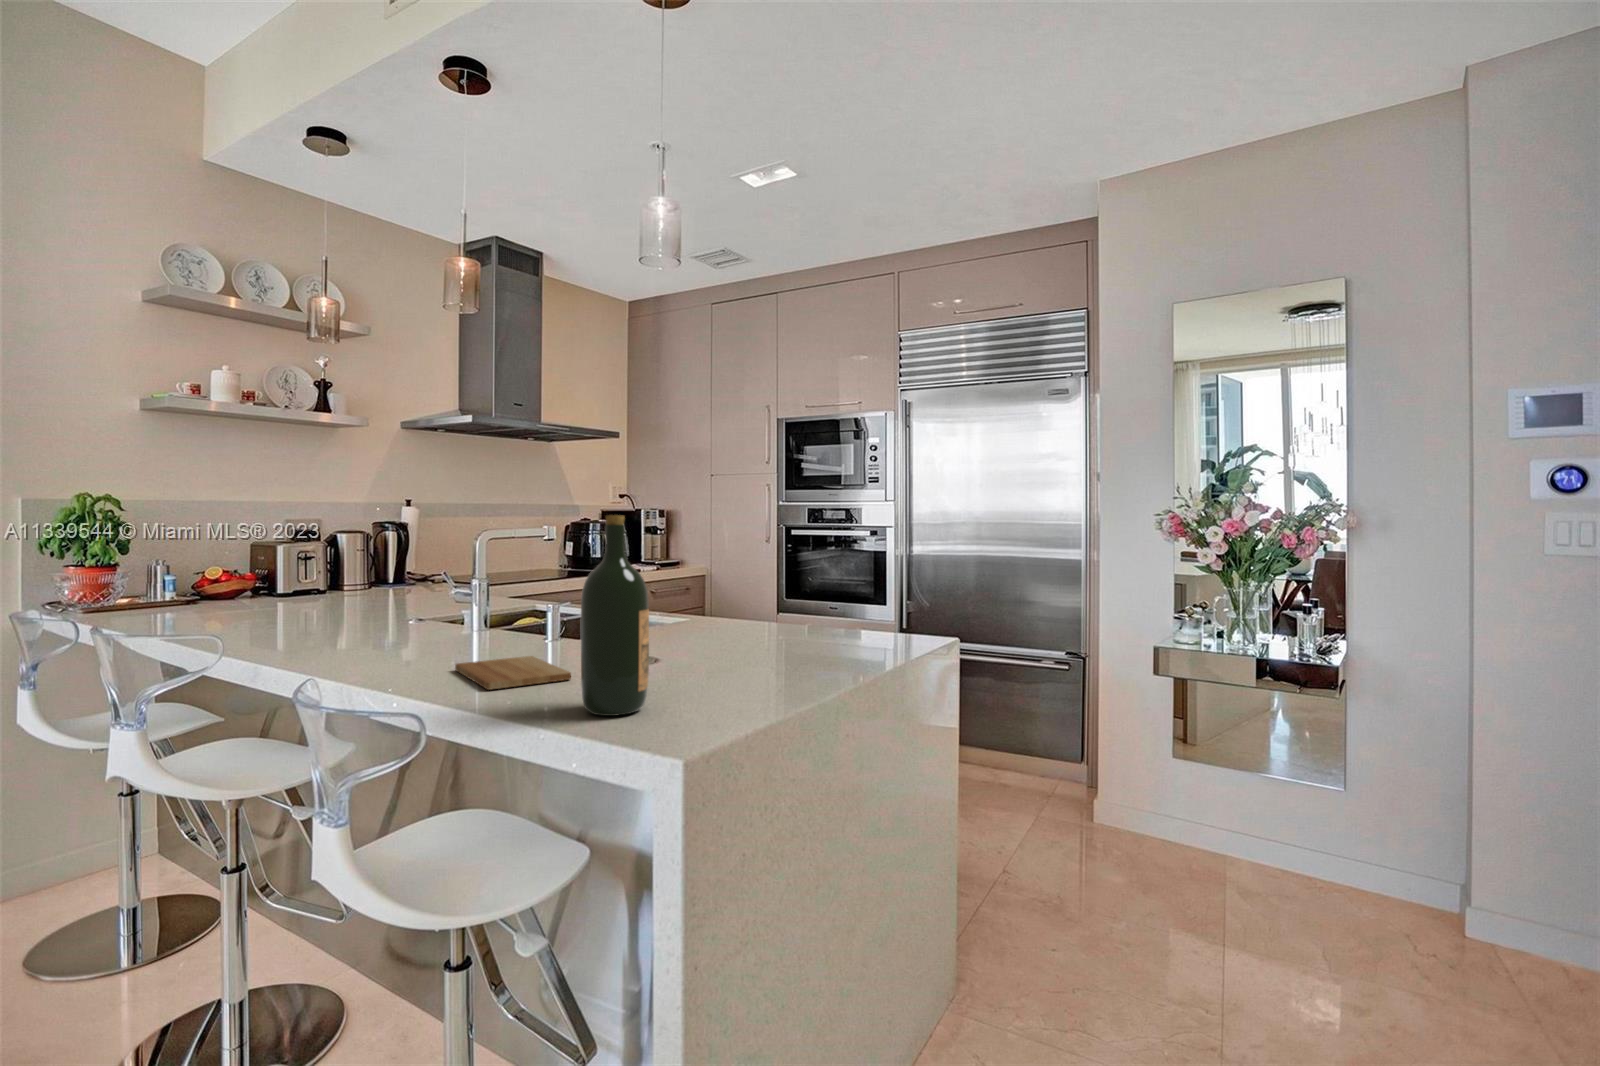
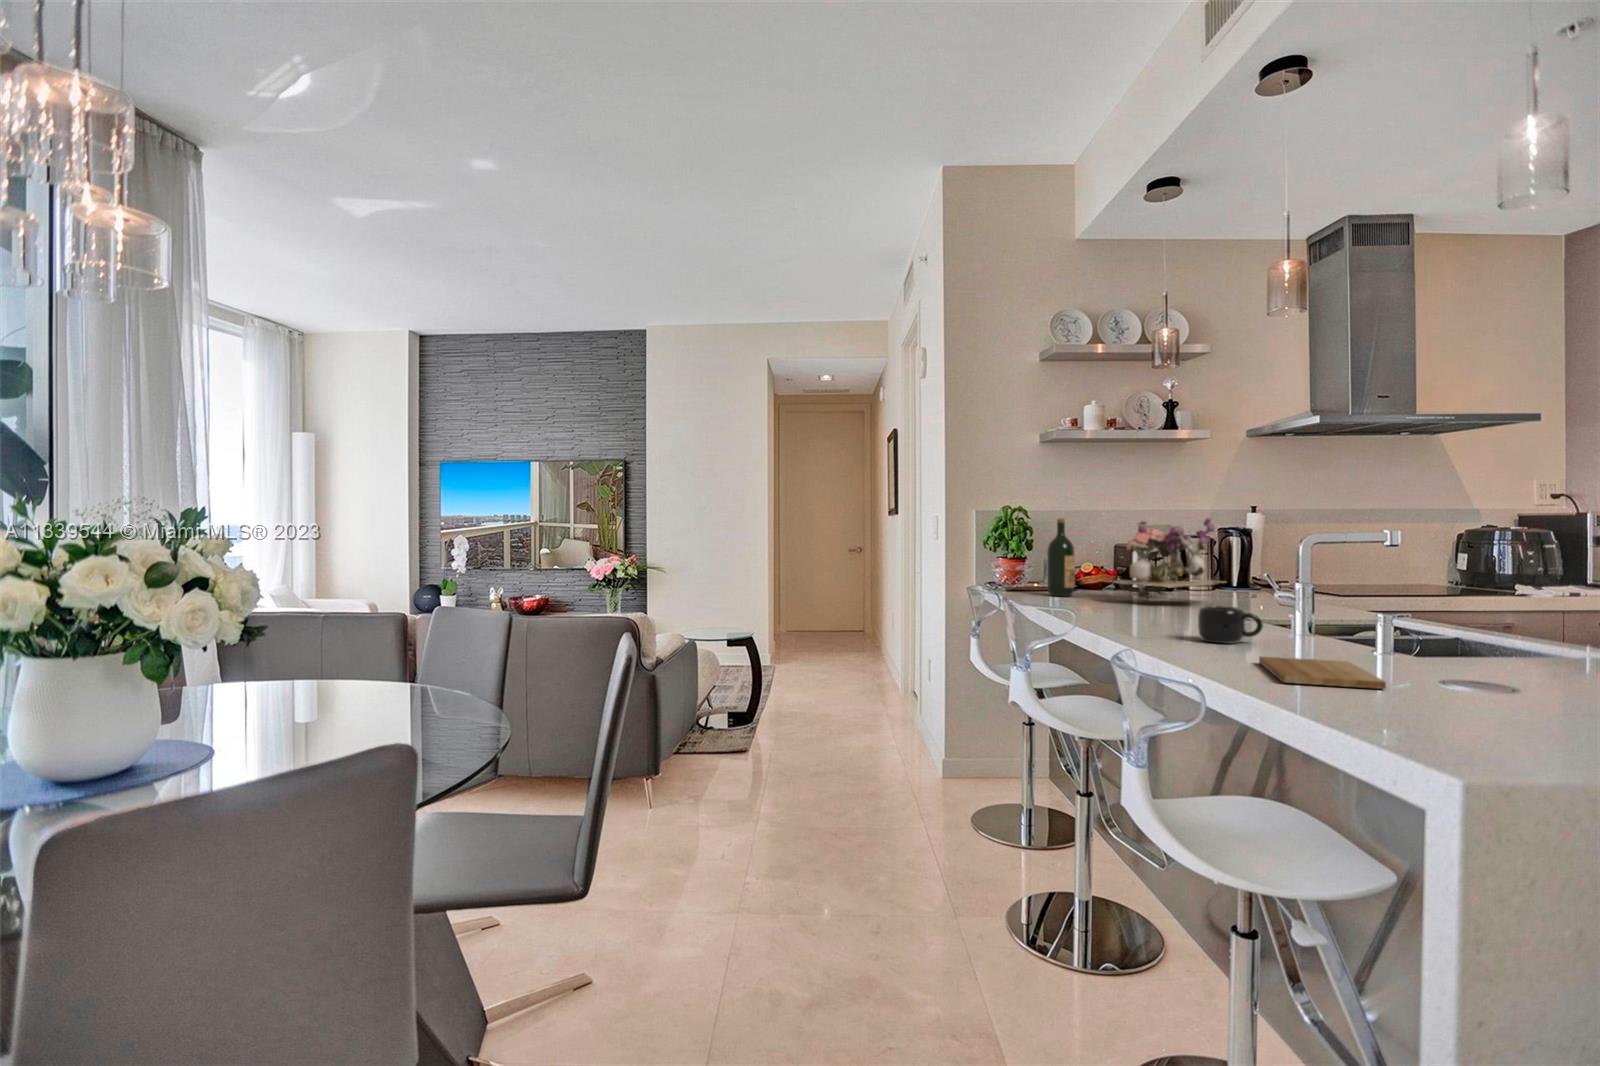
flower arrangement: none [245,511,393,609] -> present [1109,517,1226,600]
wine bottle: present [581,515,649,716] -> present [1047,518,1075,596]
mug: none [381,612,448,653] -> present [1198,606,1263,644]

